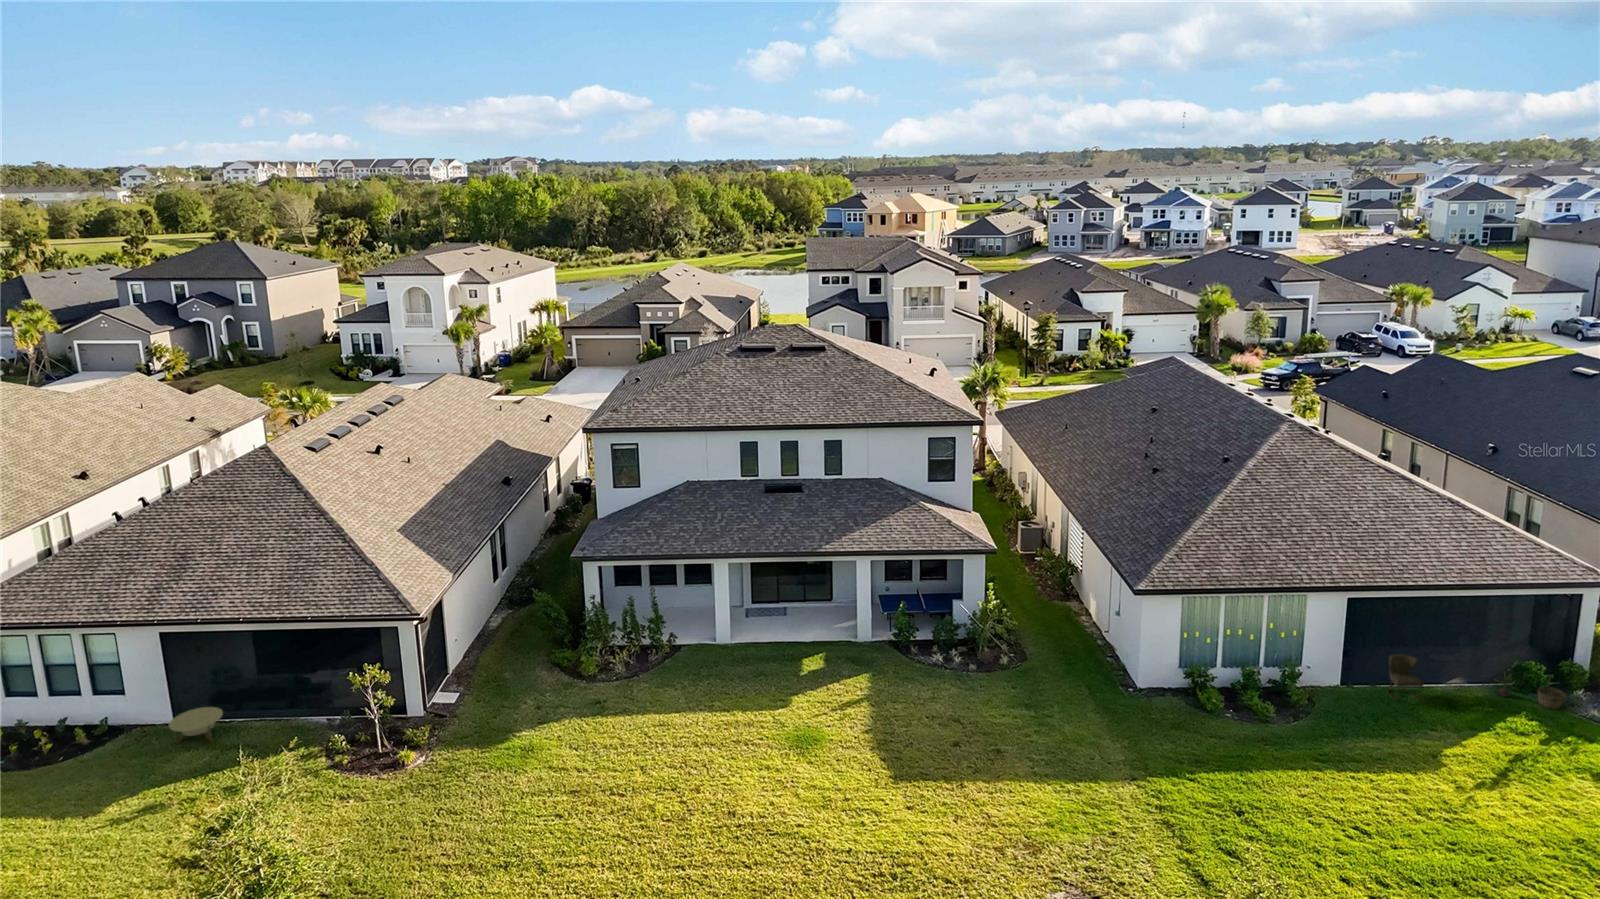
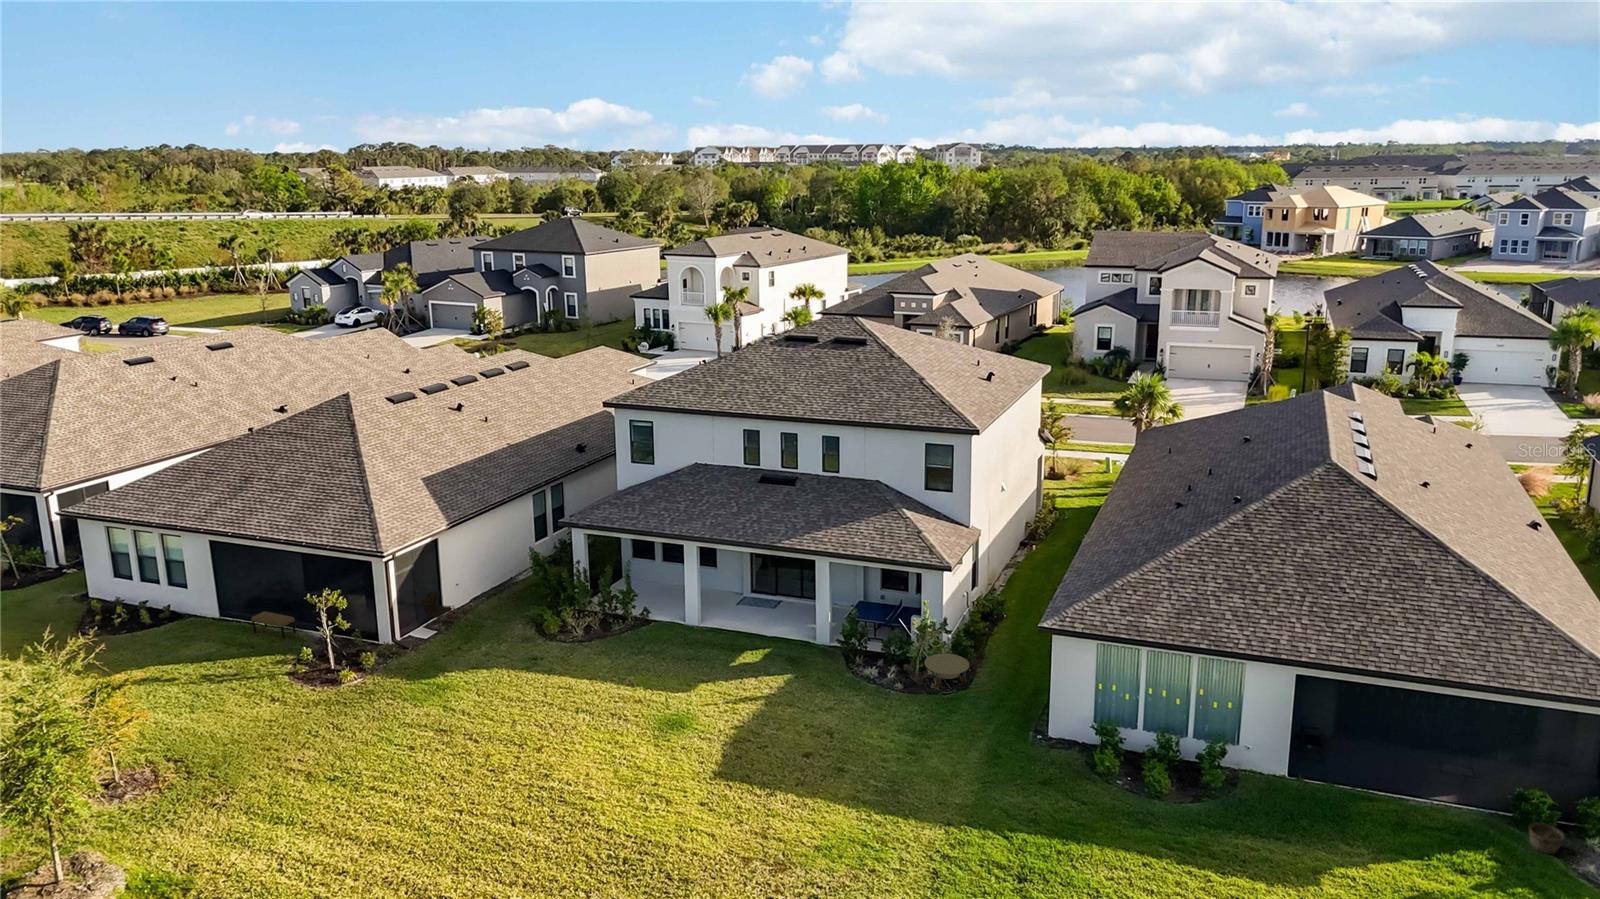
chair: present [1389,654,1424,700] -> present [421,591,452,622]
decorative plant: present [1499,674,1513,697] -> none [1474,795,1512,826]
bench: none [234,705,292,732] -> present [251,611,296,639]
round table: present [169,707,223,743] -> present [925,653,969,688]

